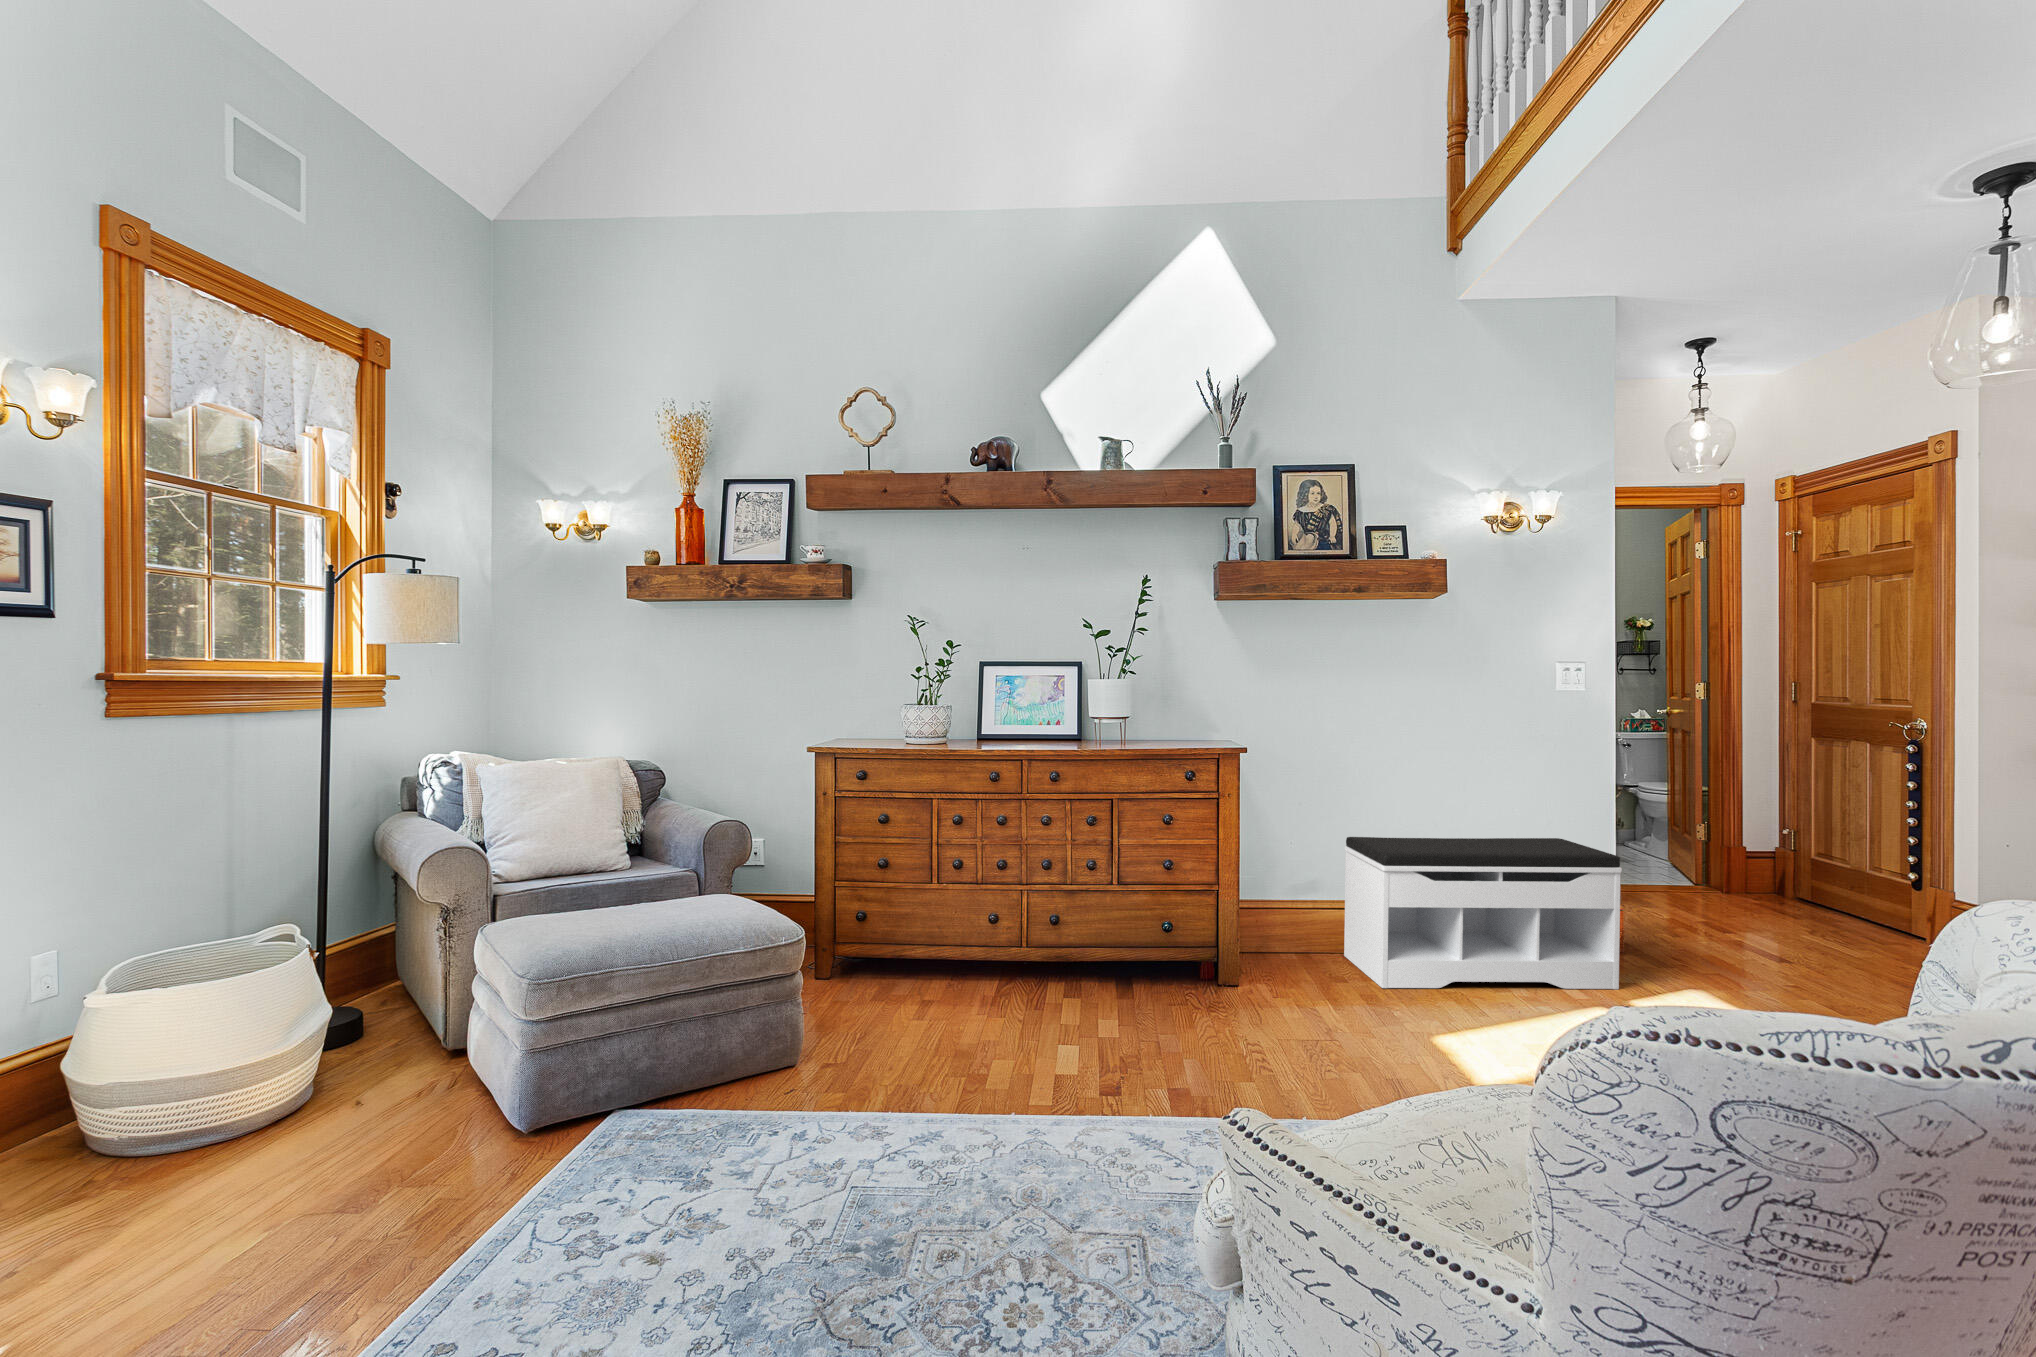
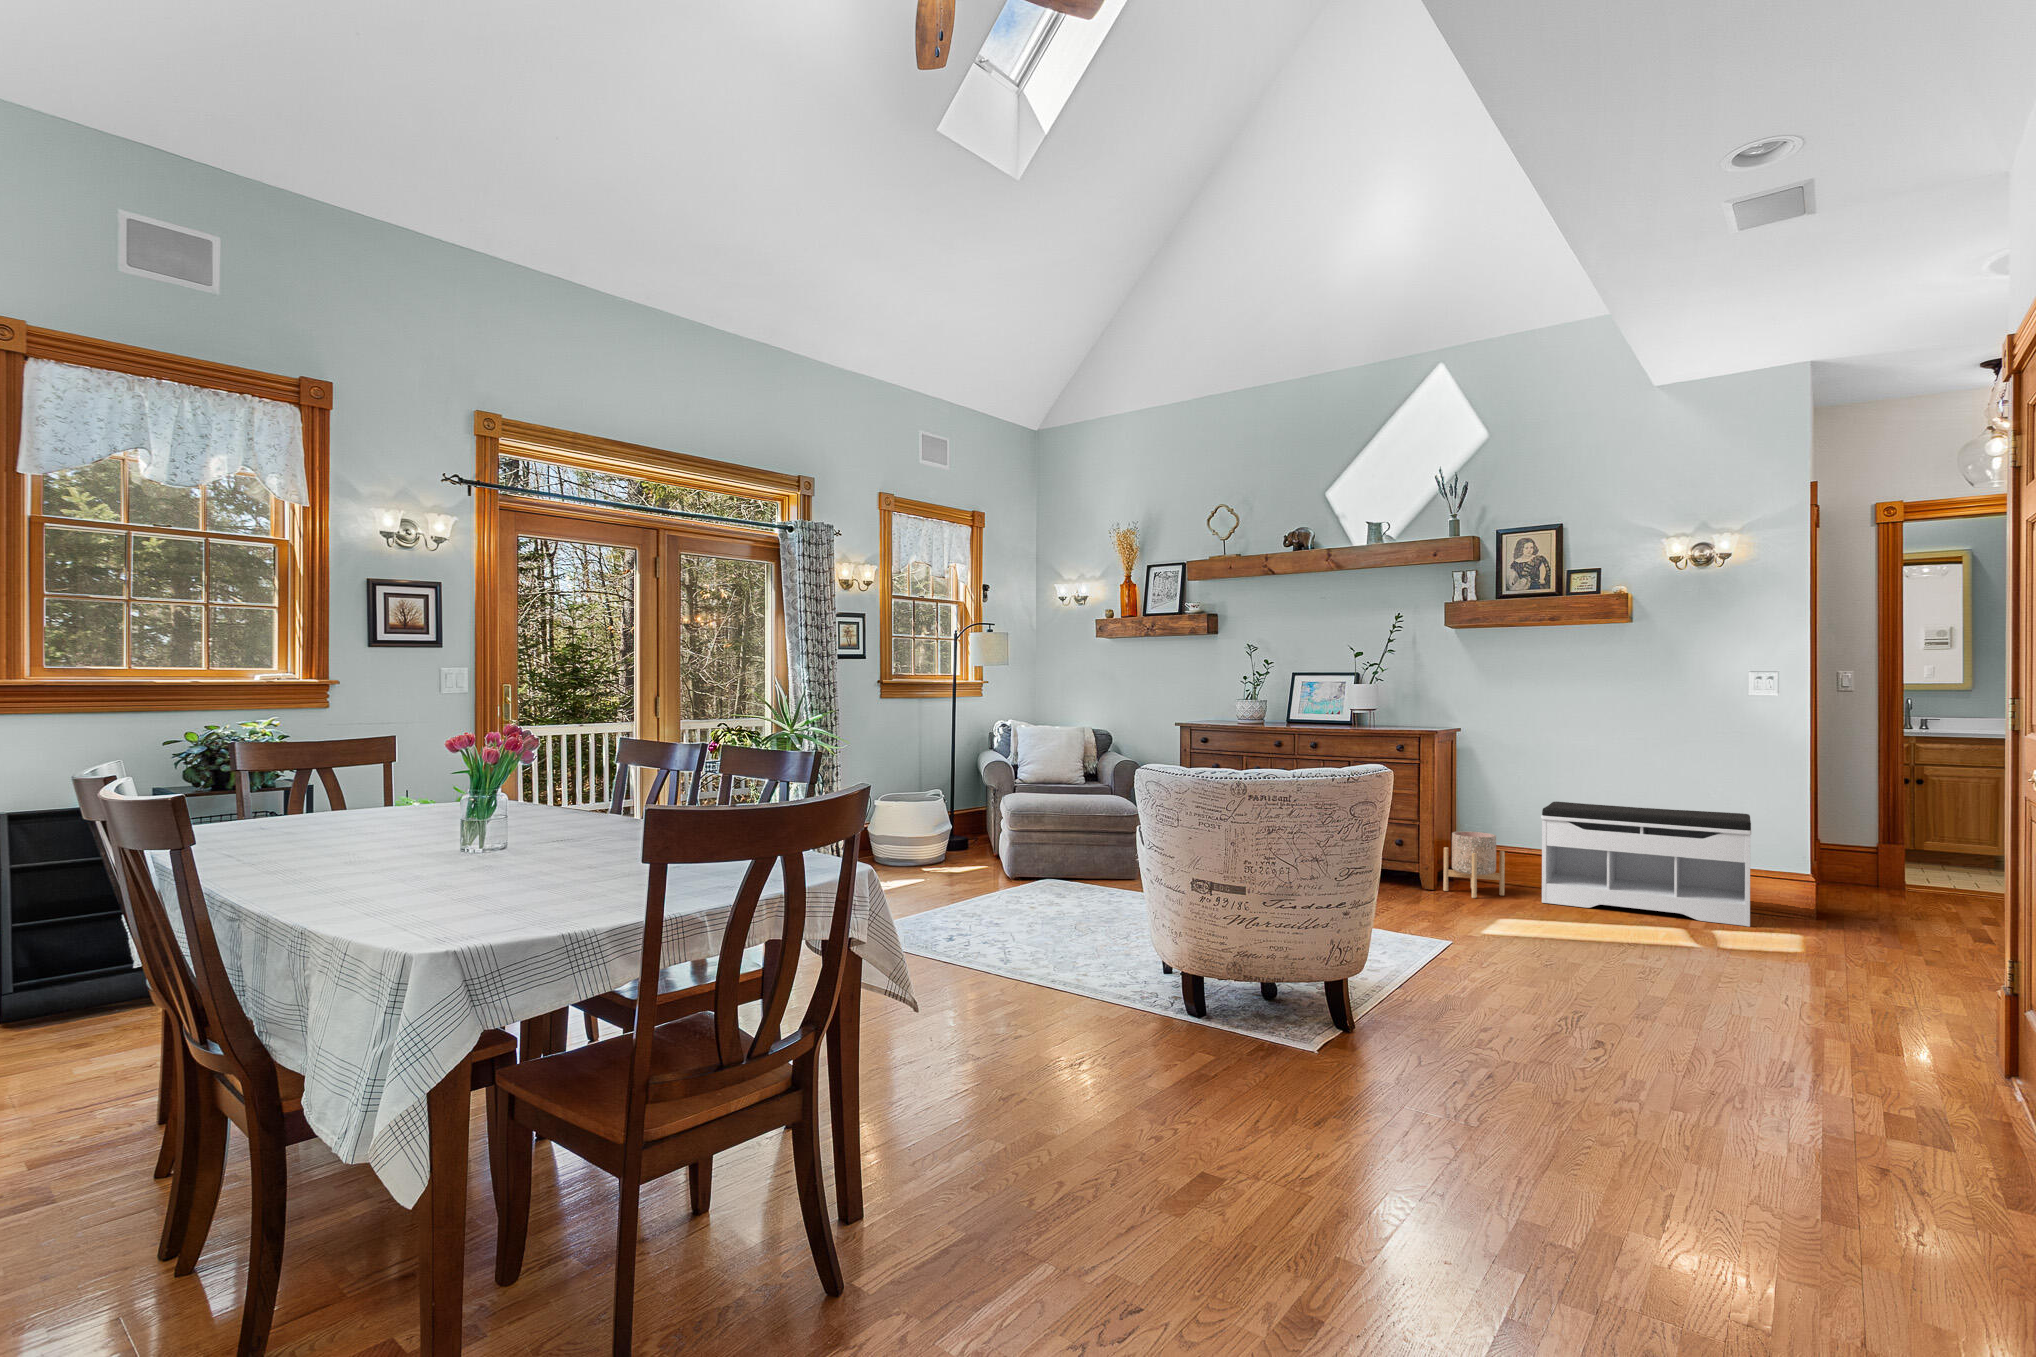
planter: none [1246,891,1322,996] -> present [1443,831,1505,898]

